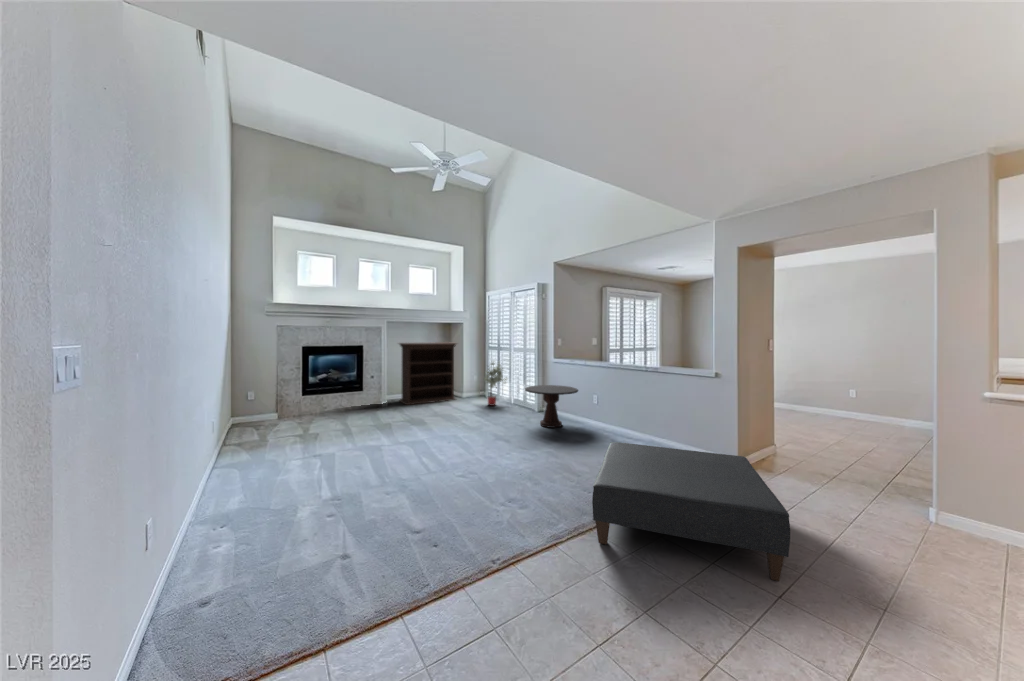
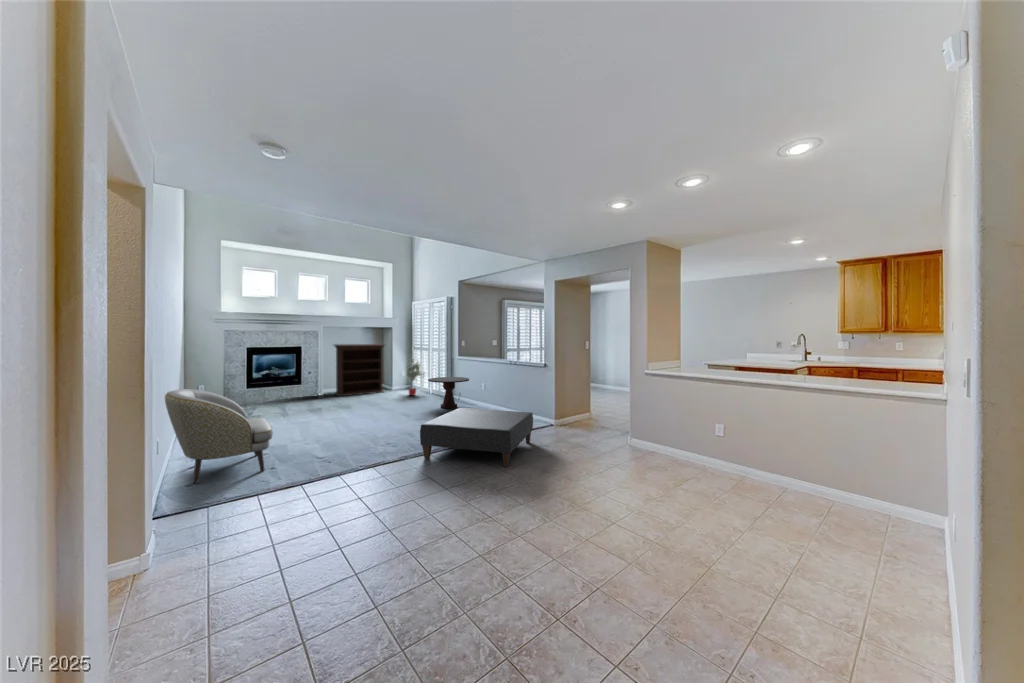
armchair: none [169,419,351,606] -> present [165,389,273,484]

